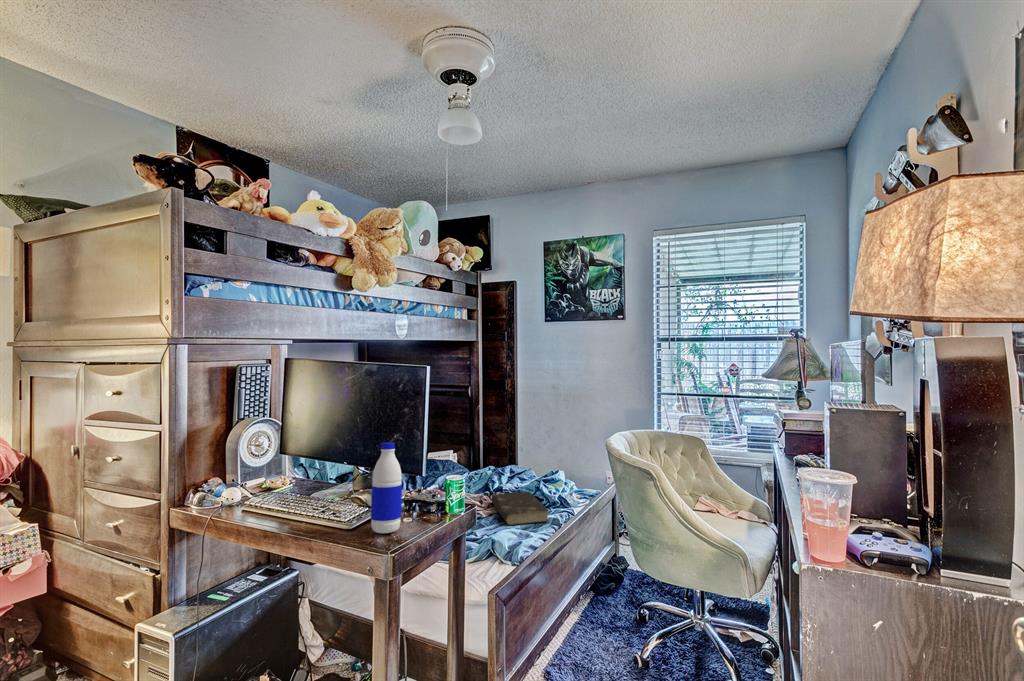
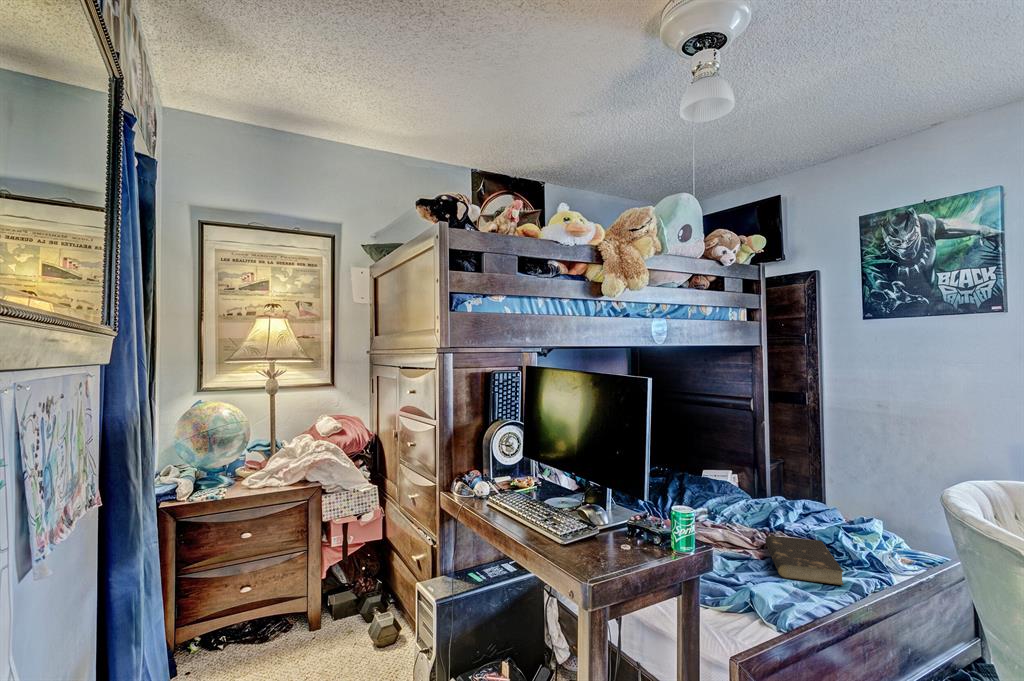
water bottle: present [371,442,402,533] -> none [589,456,622,553]

